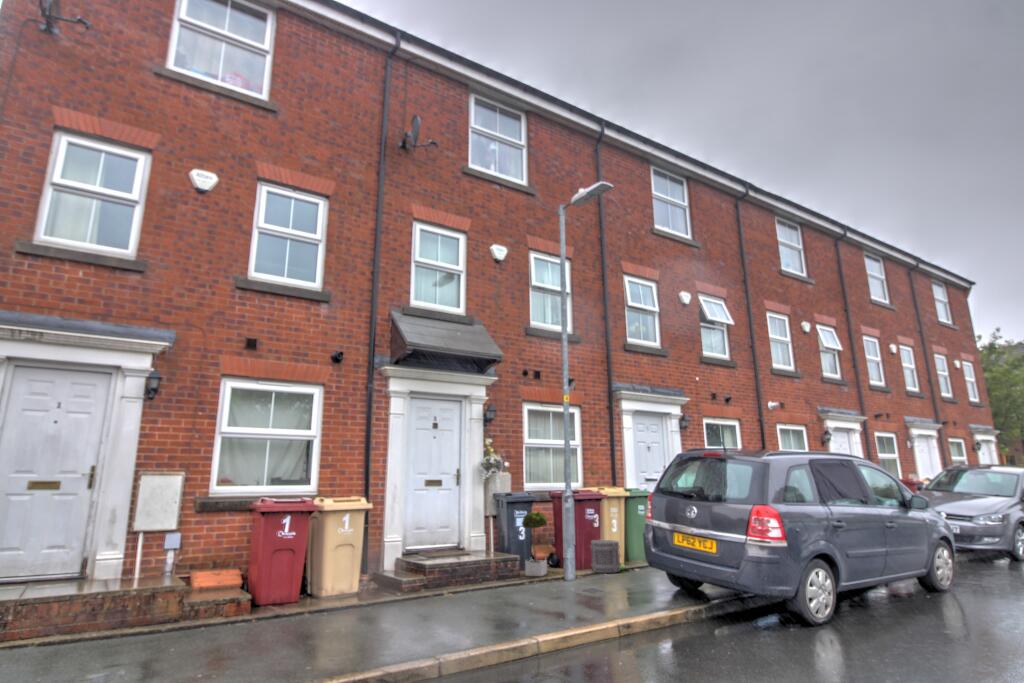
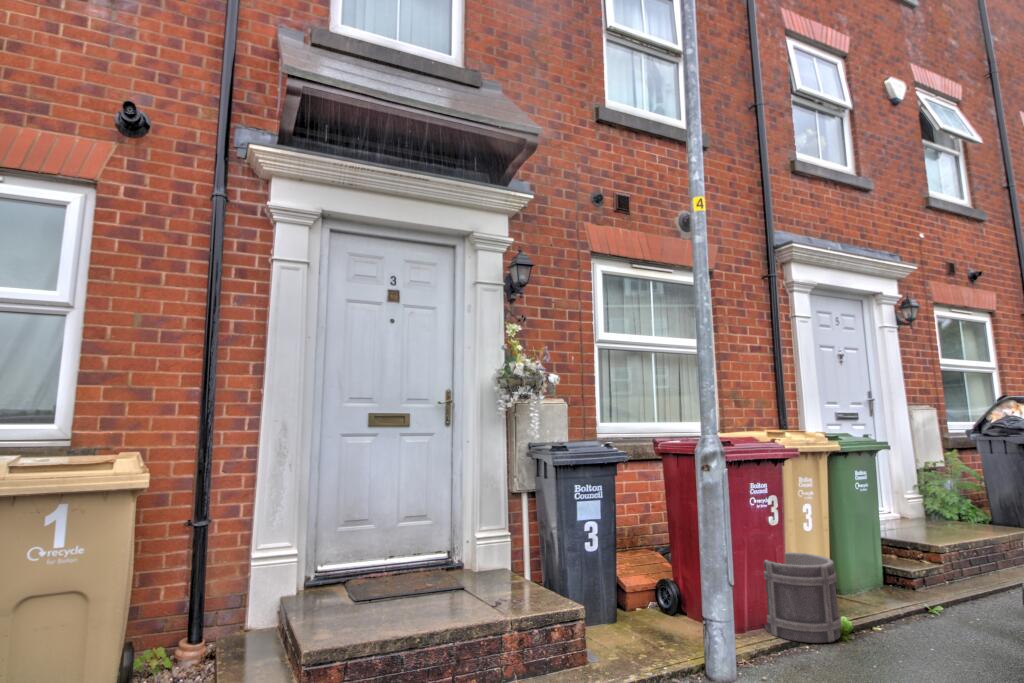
potted tree: present [522,511,547,576] -> none [588,487,653,653]

